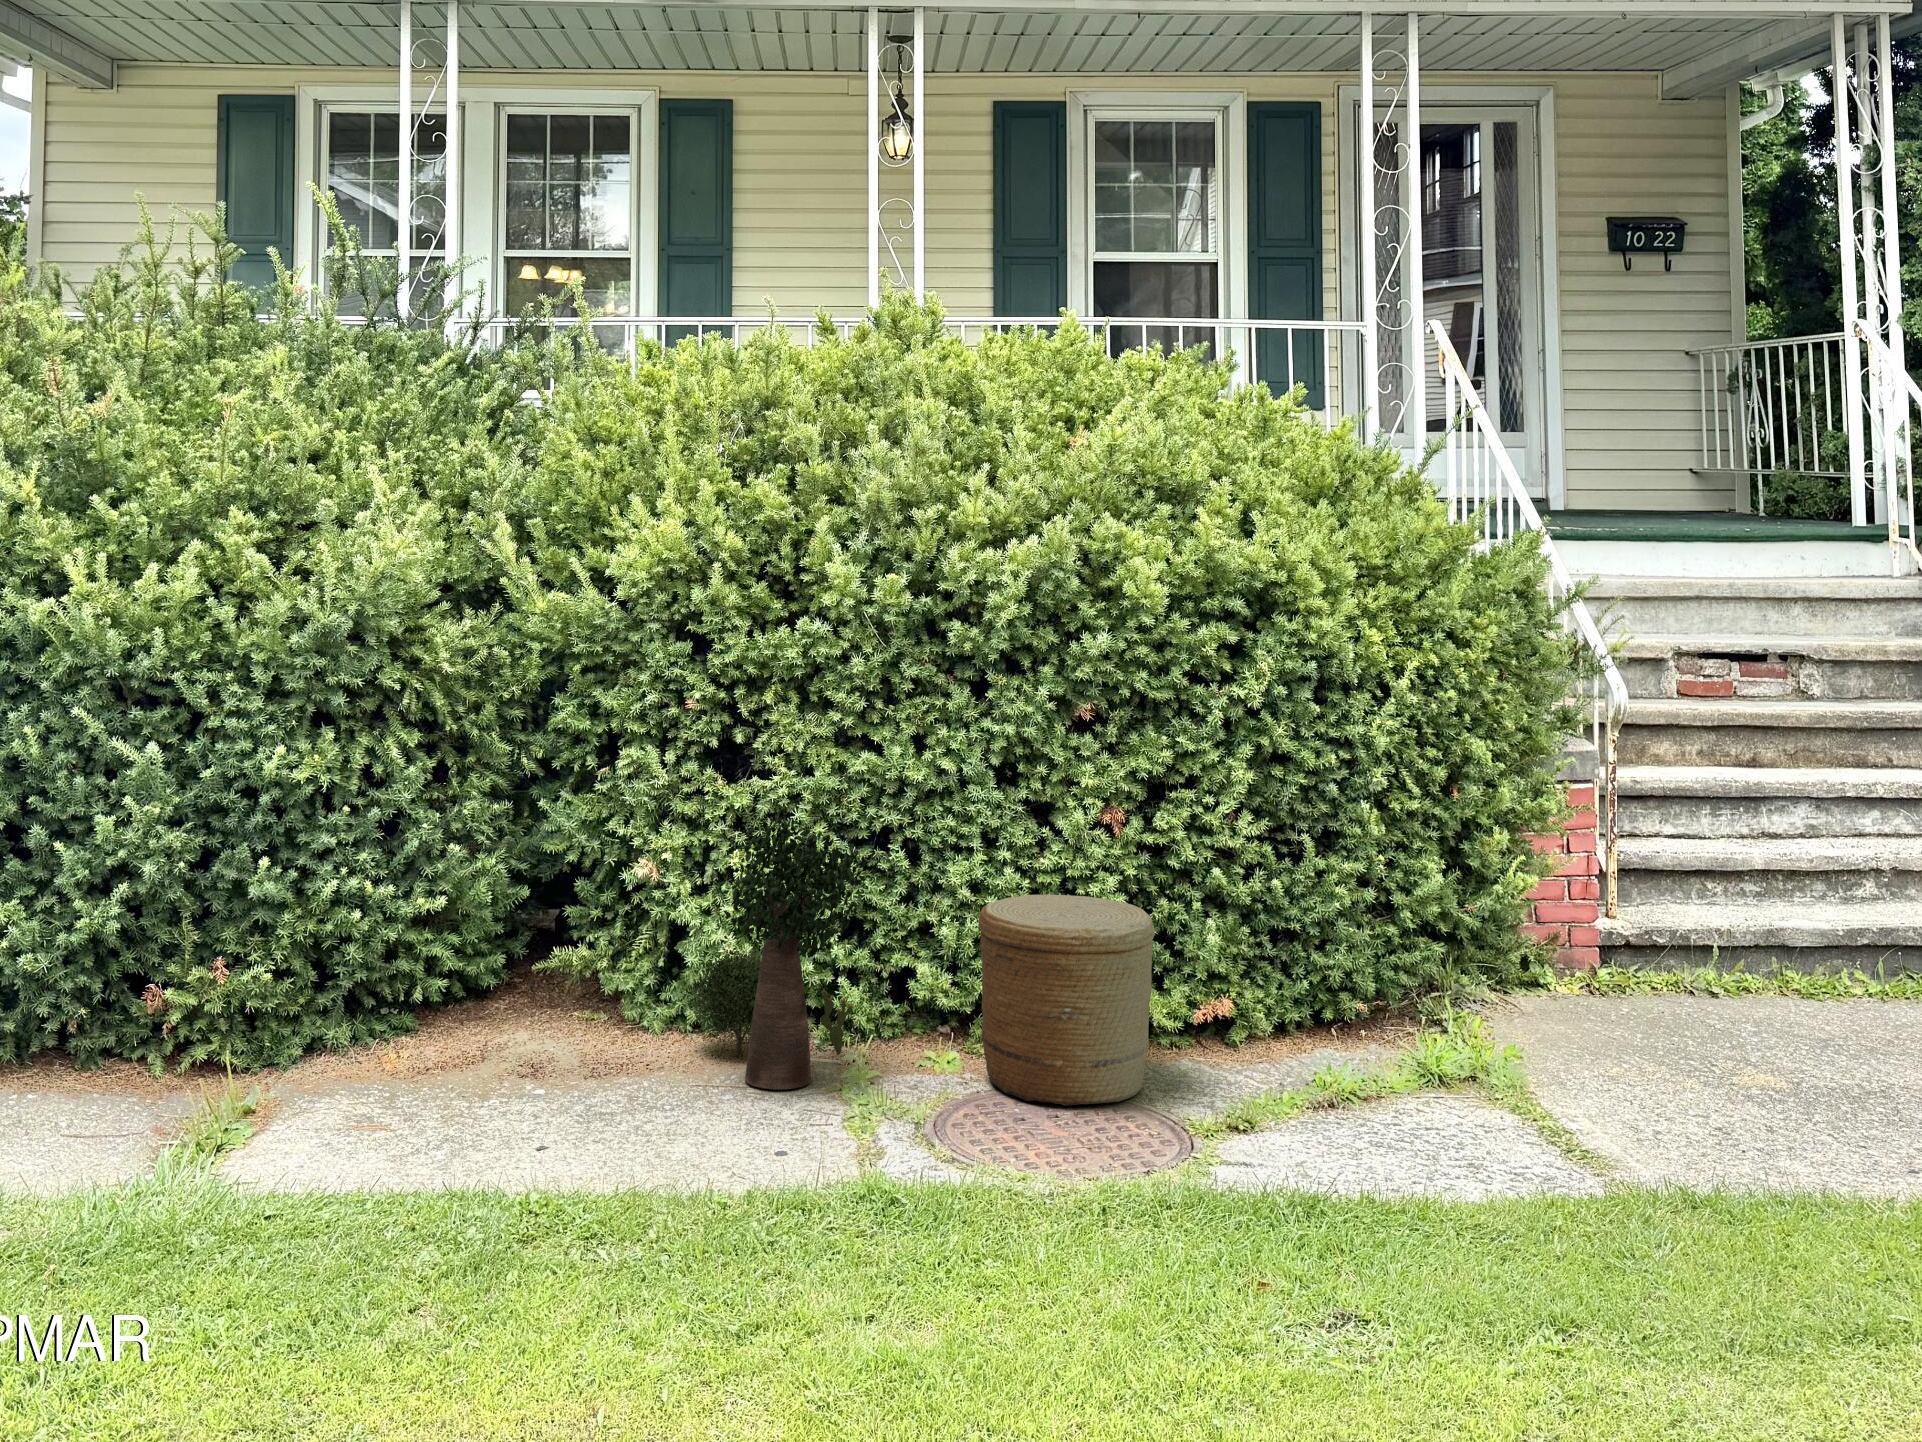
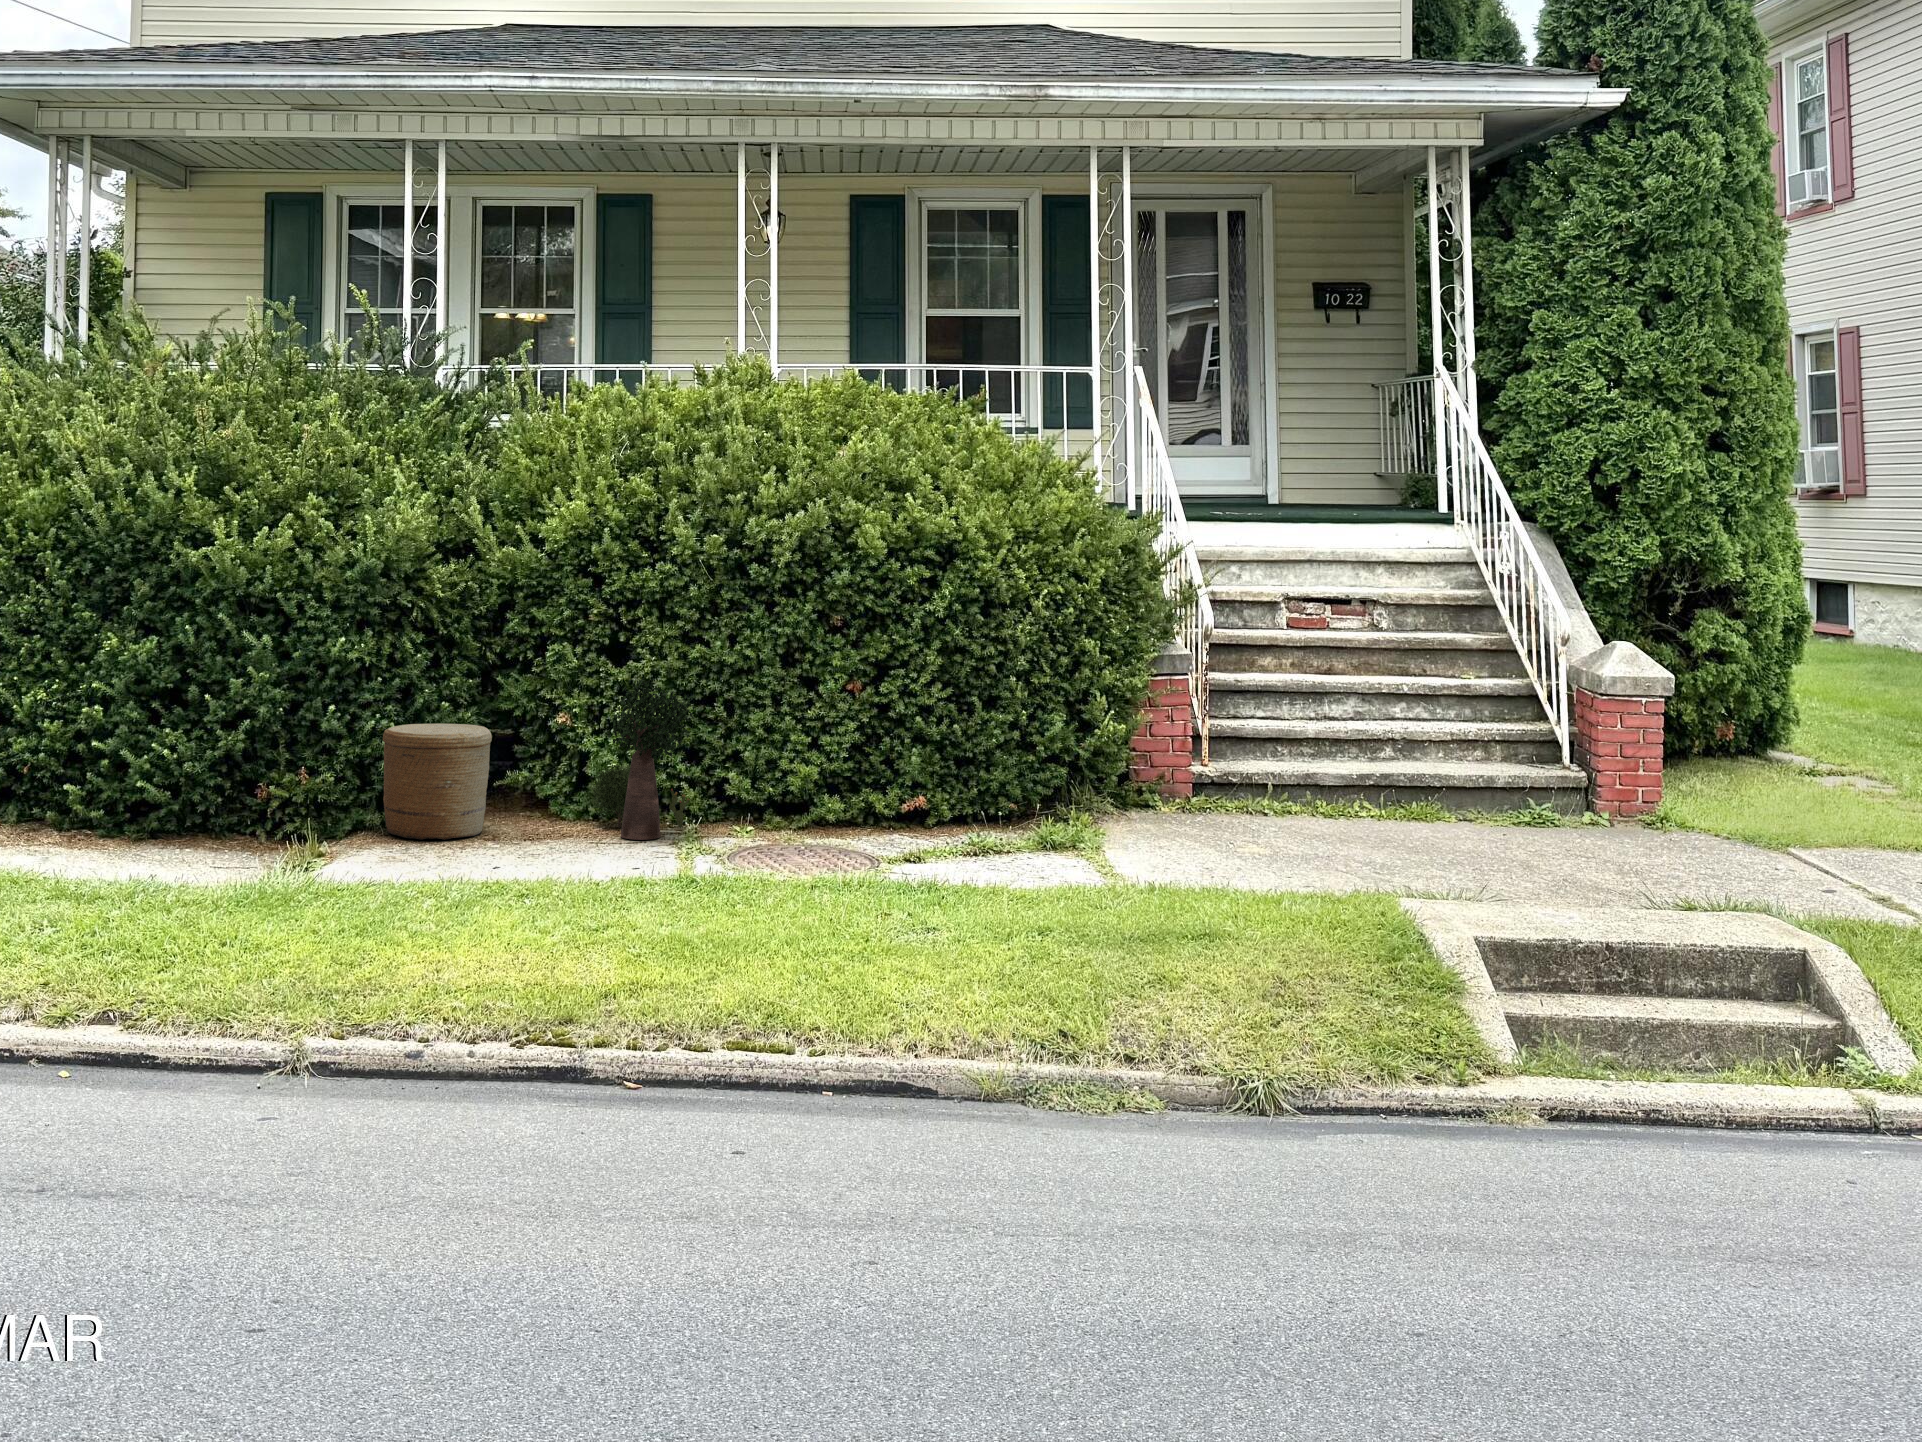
woven basket: present [978,895,1154,1106] -> present [383,724,492,840]

